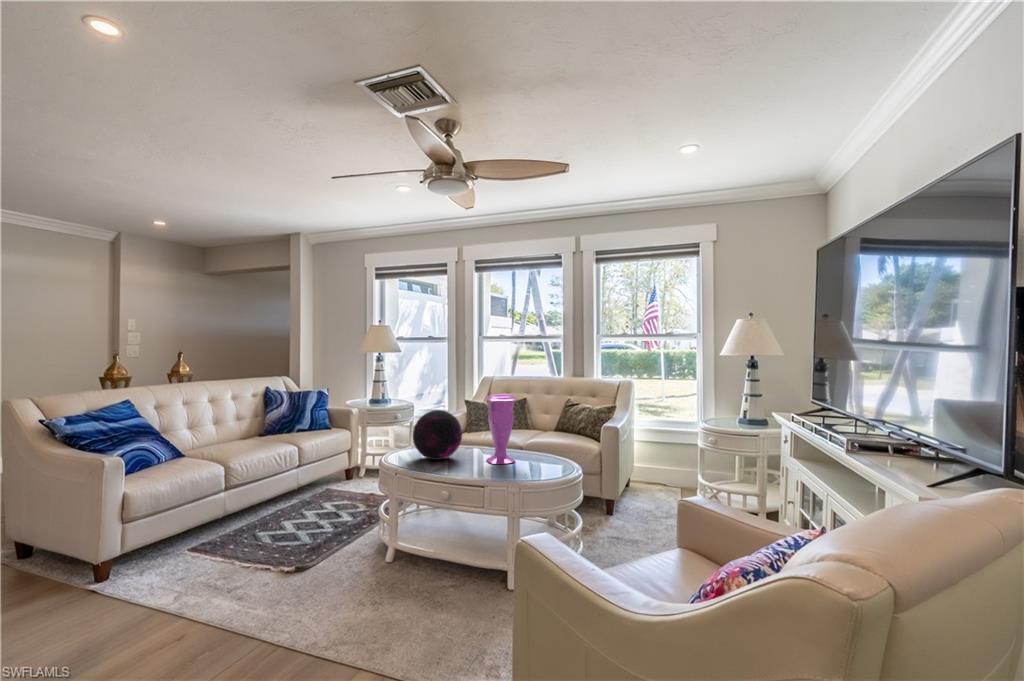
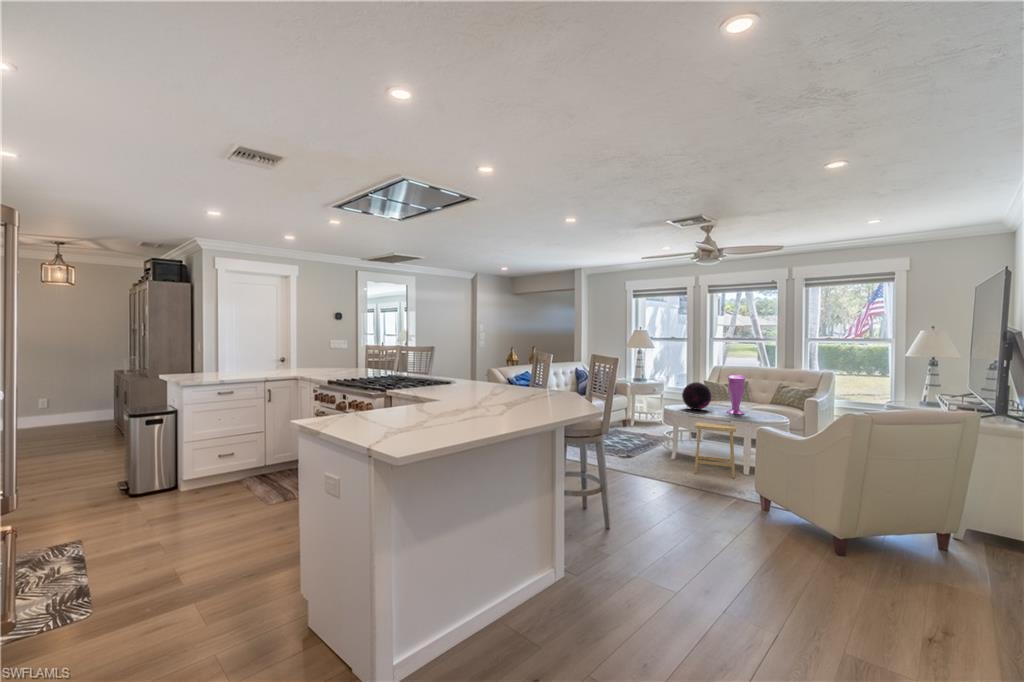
footstool: none [413,497,493,613] -> present [694,422,736,478]

